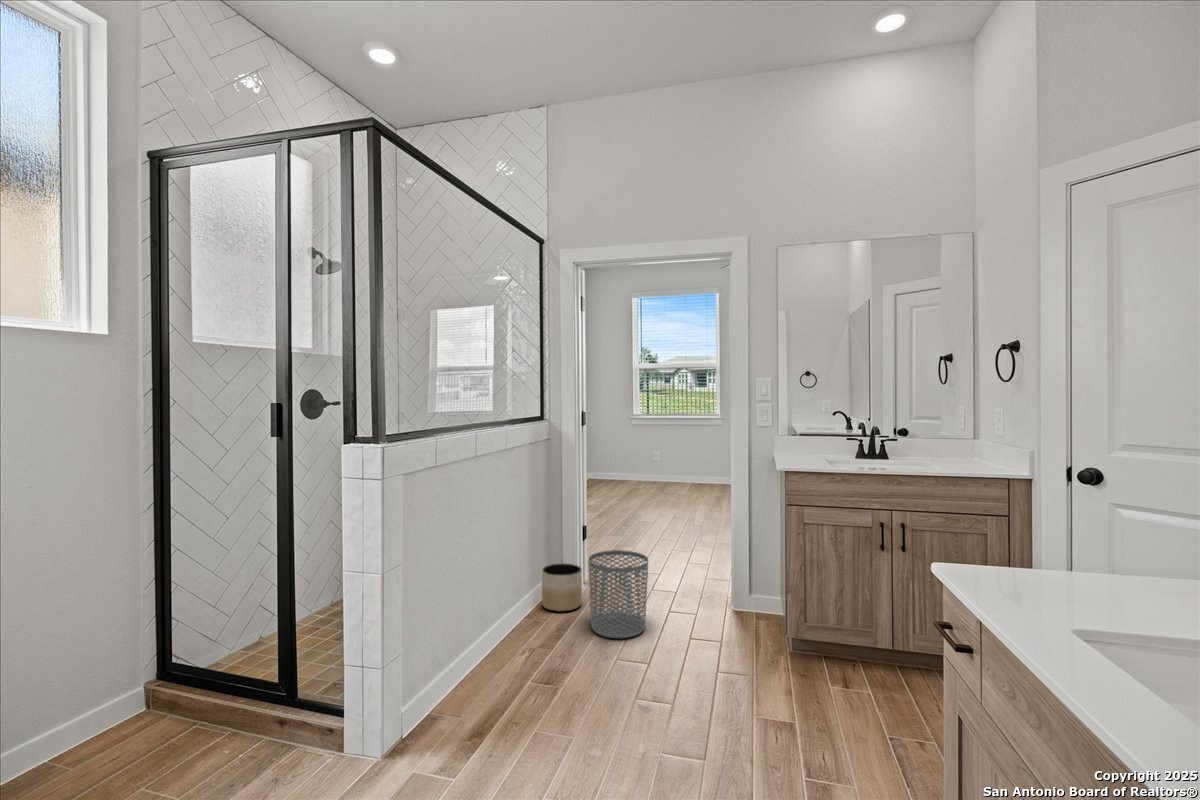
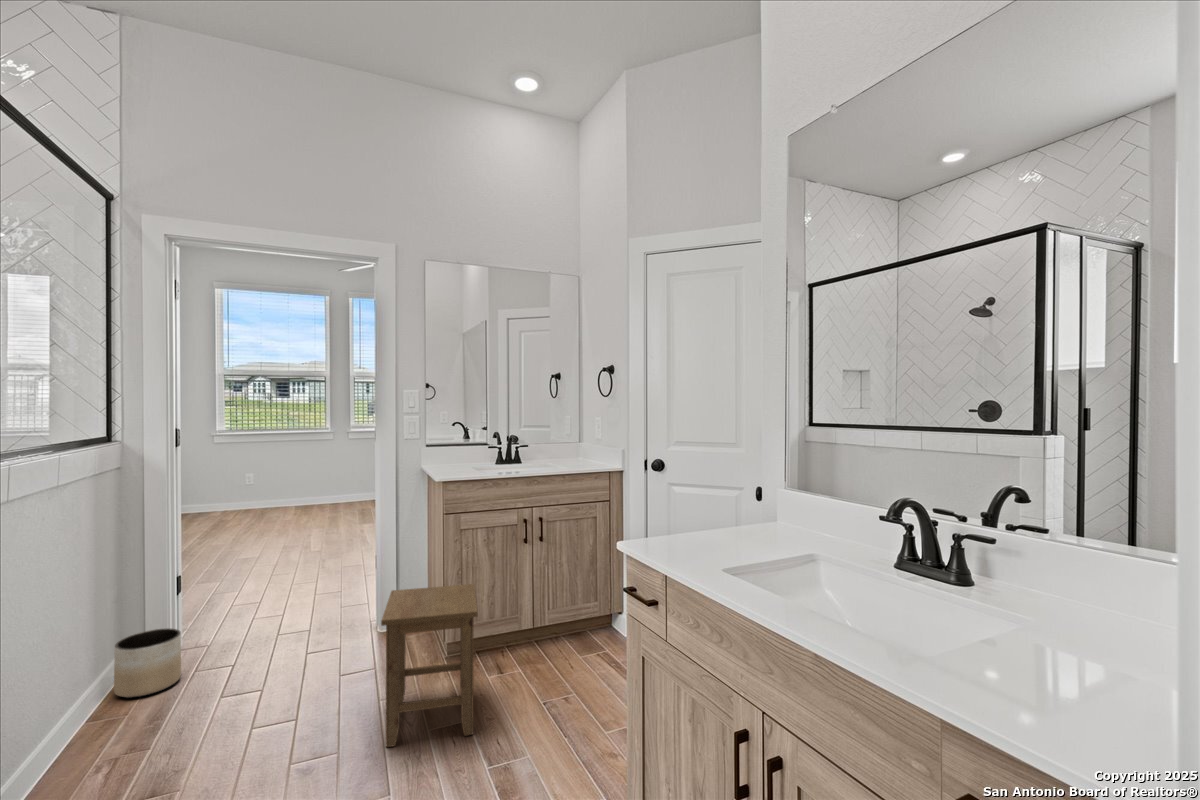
waste bin: present [589,550,648,638] -> none [200,594,285,706]
stool: none [708,571,812,737] -> present [381,584,478,747]

